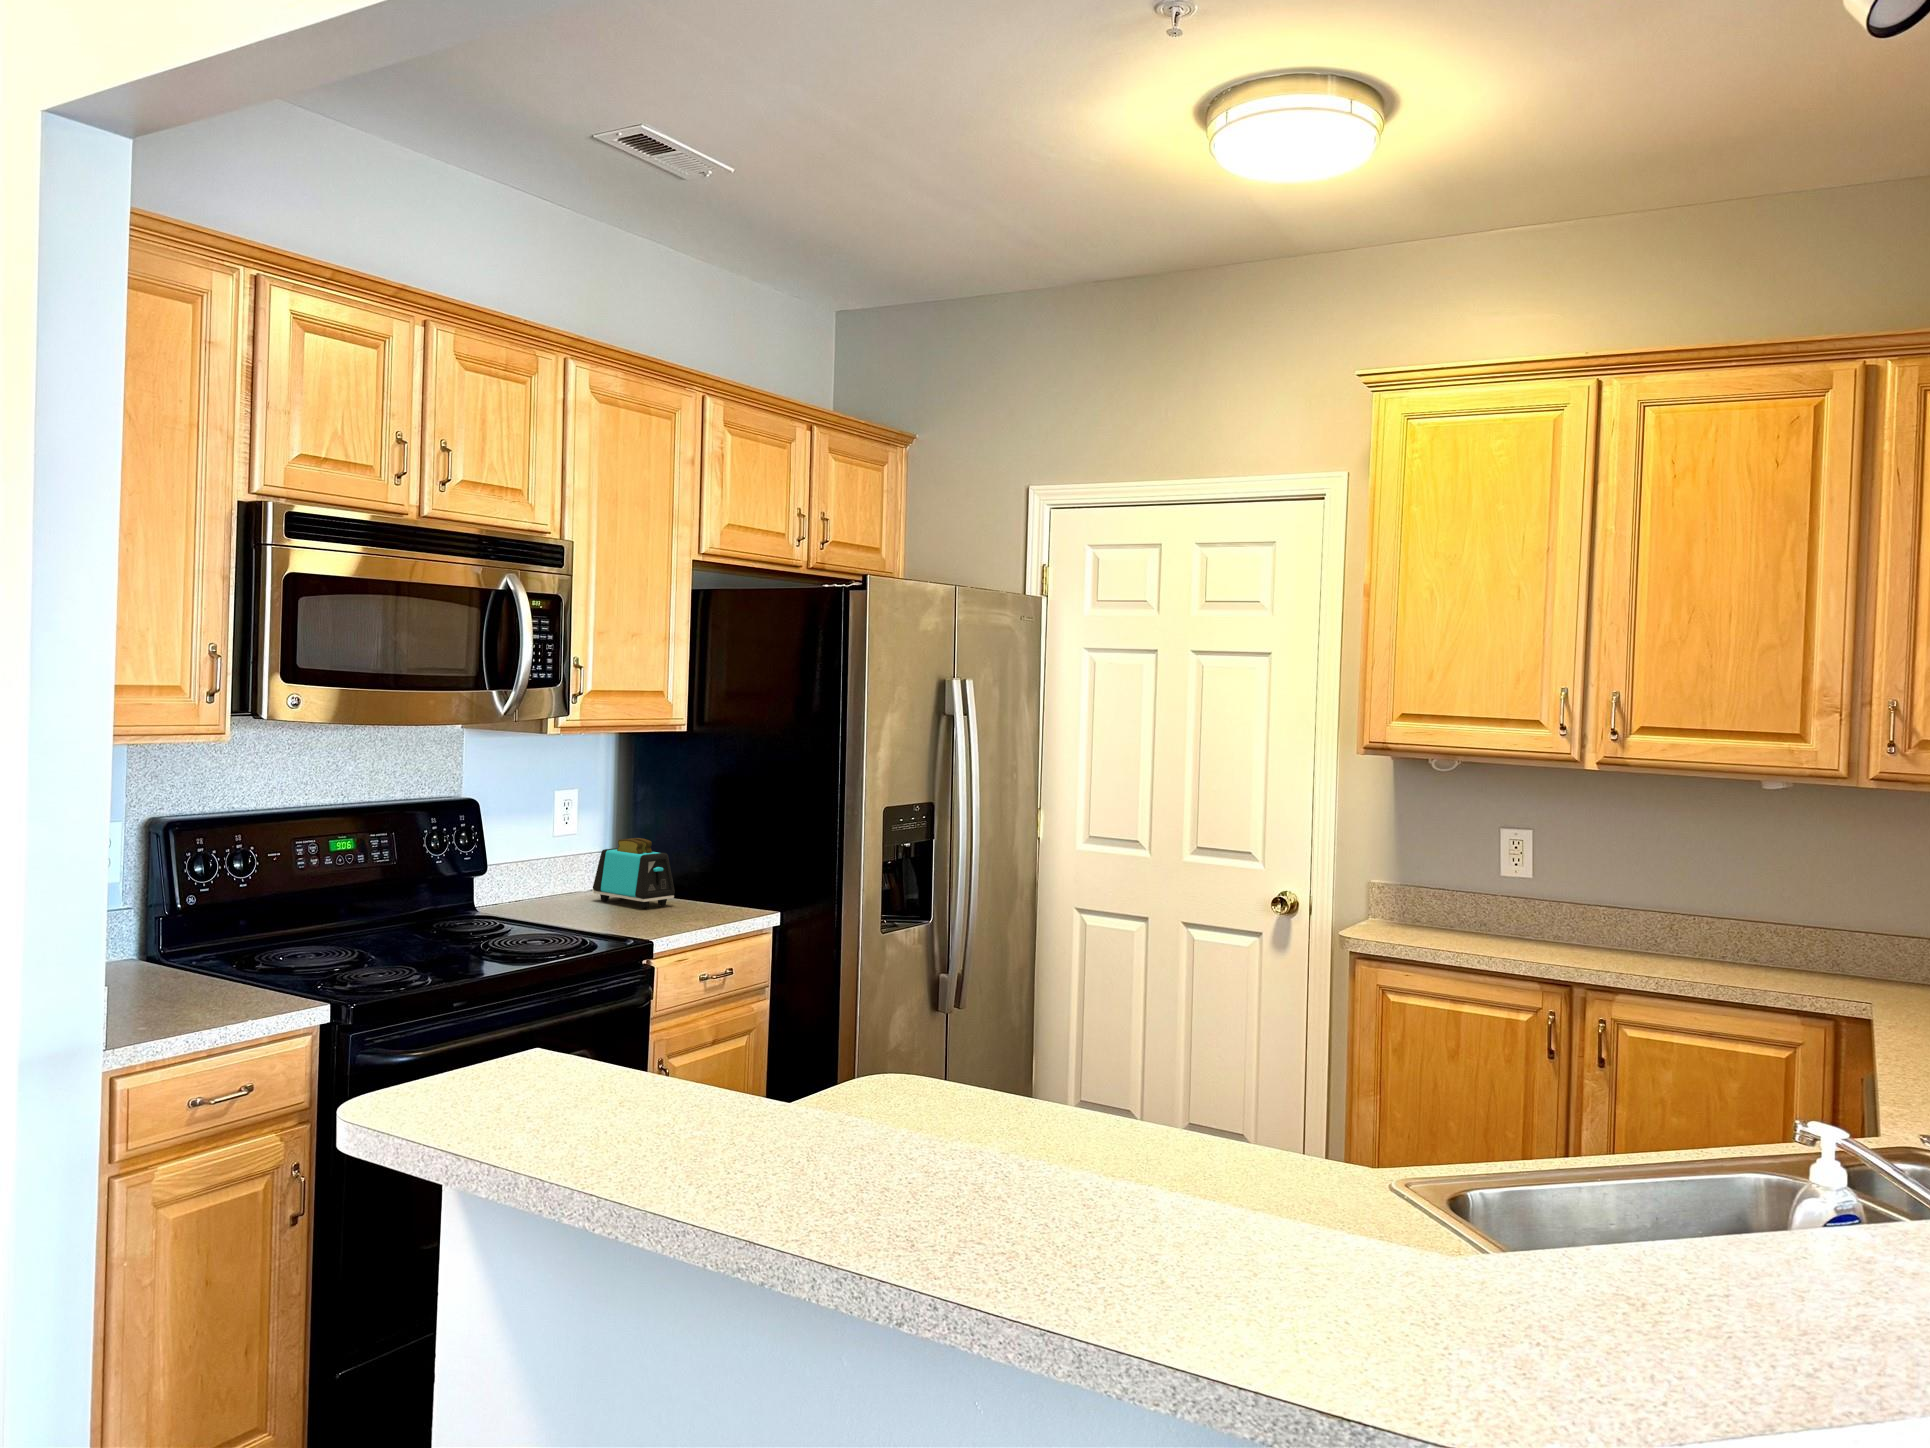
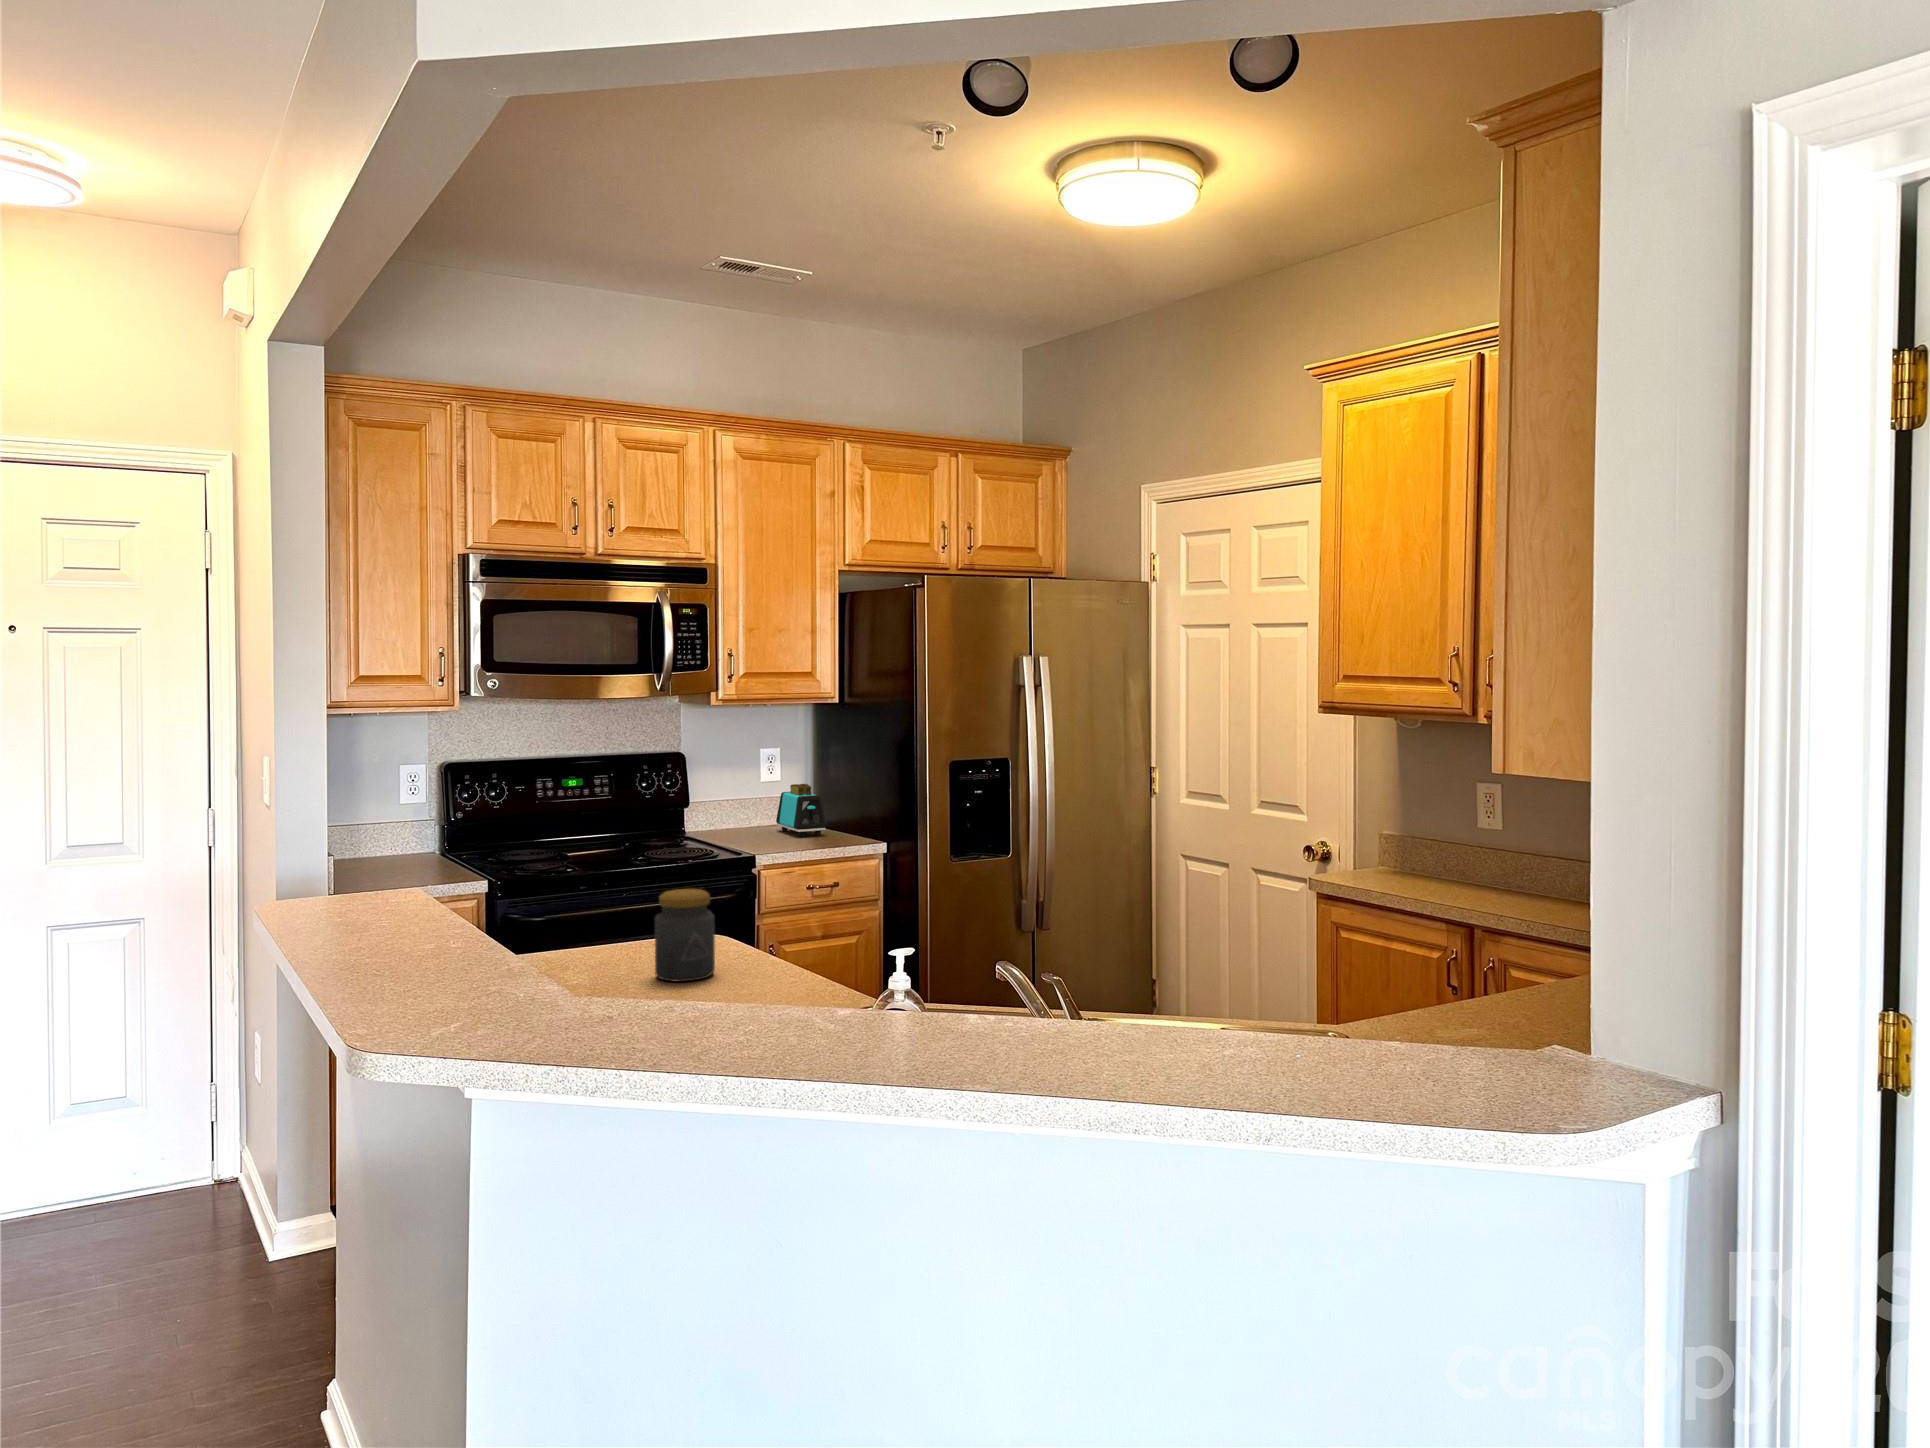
jar: none [952,1000,1033,1130] -> present [655,889,715,982]

